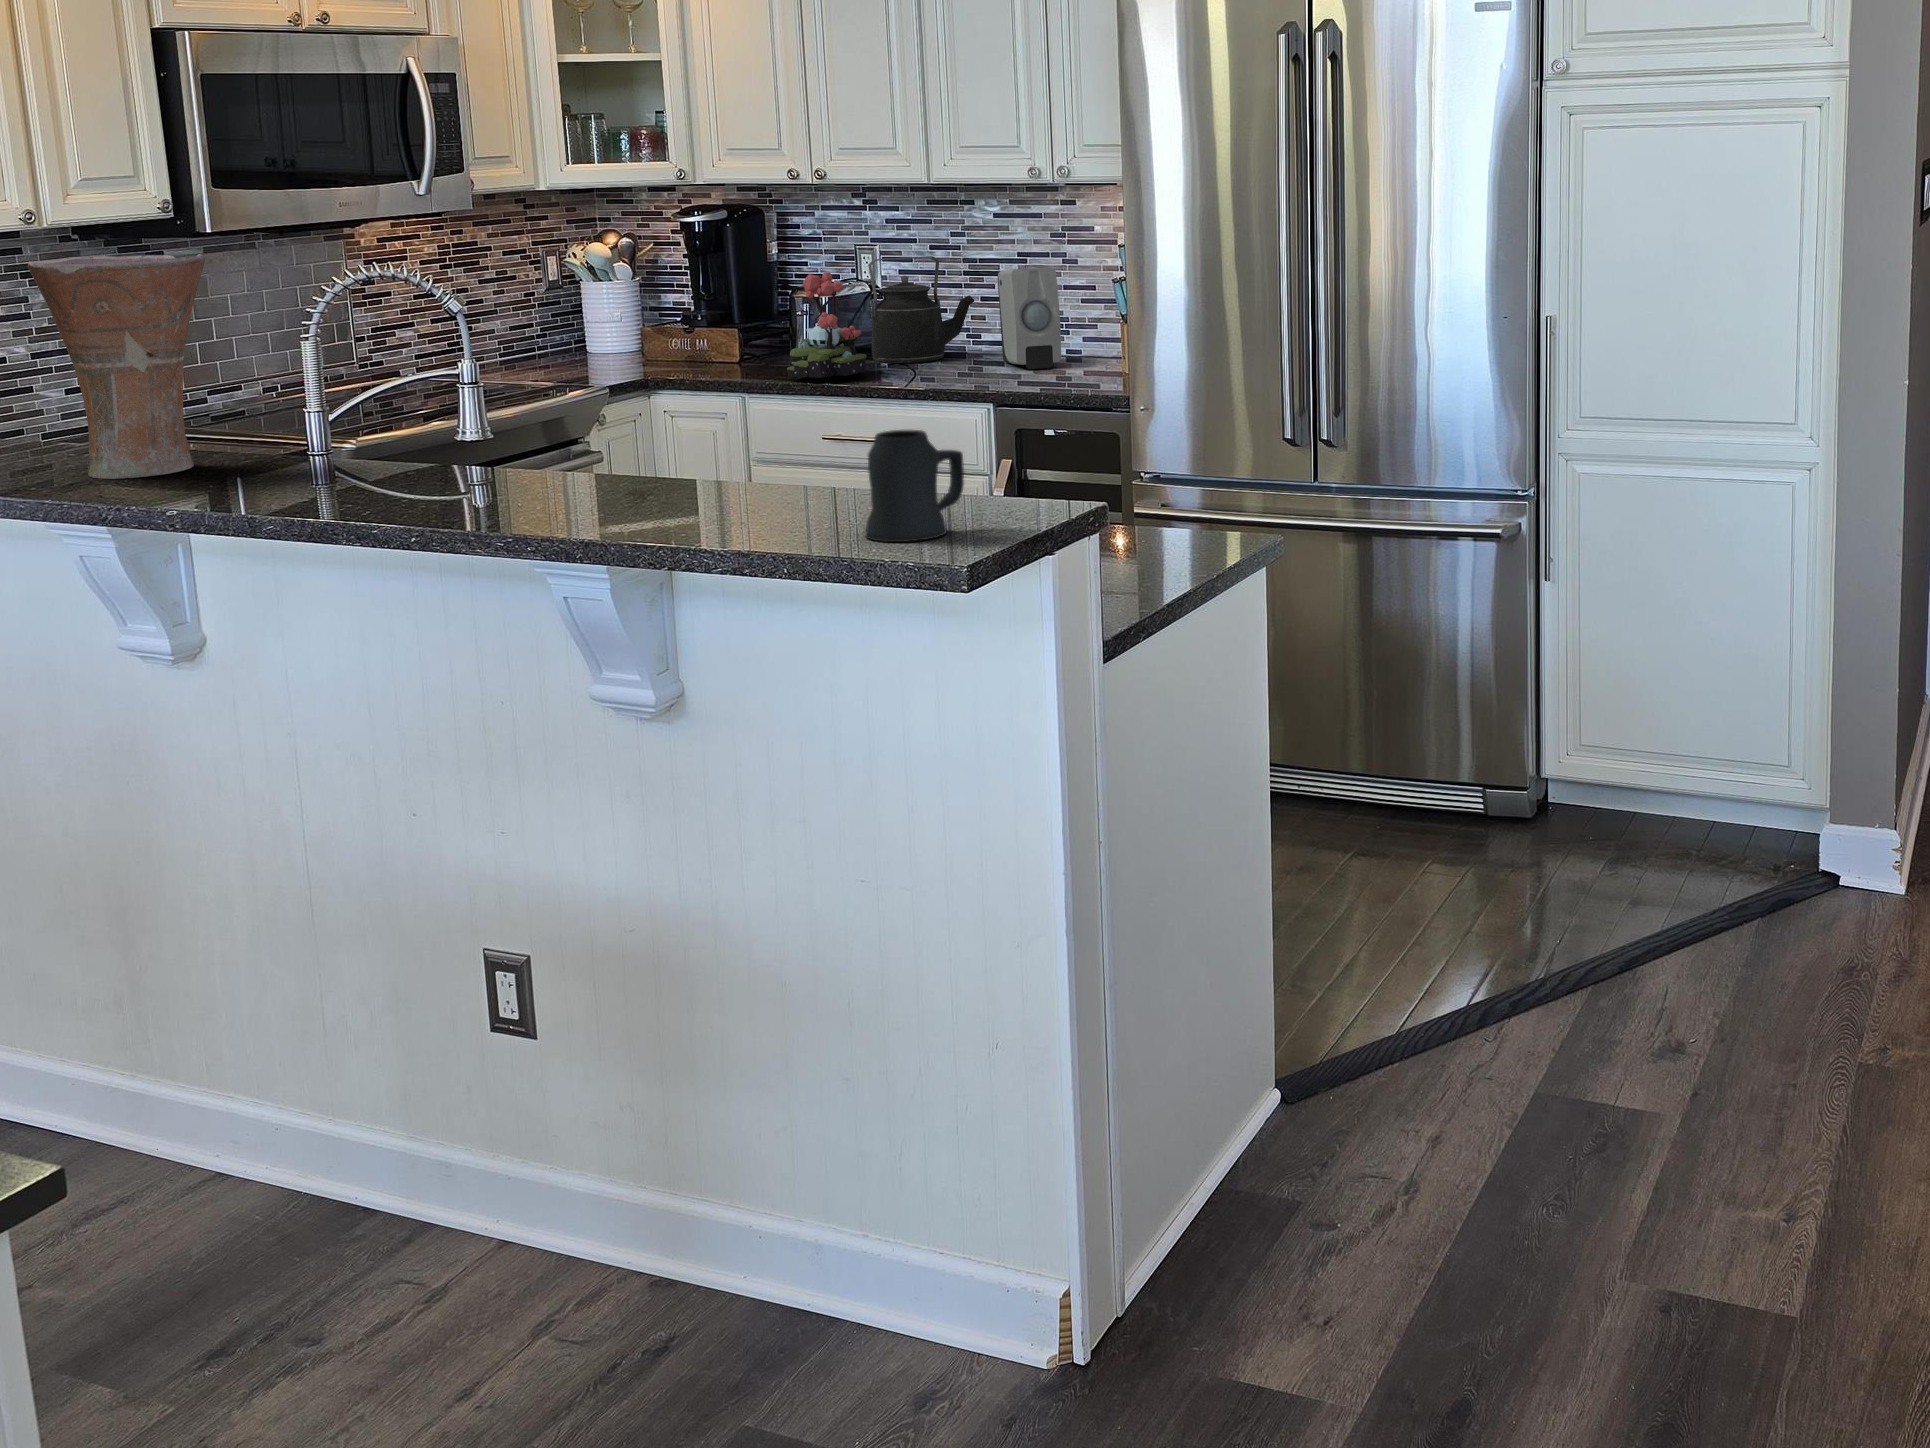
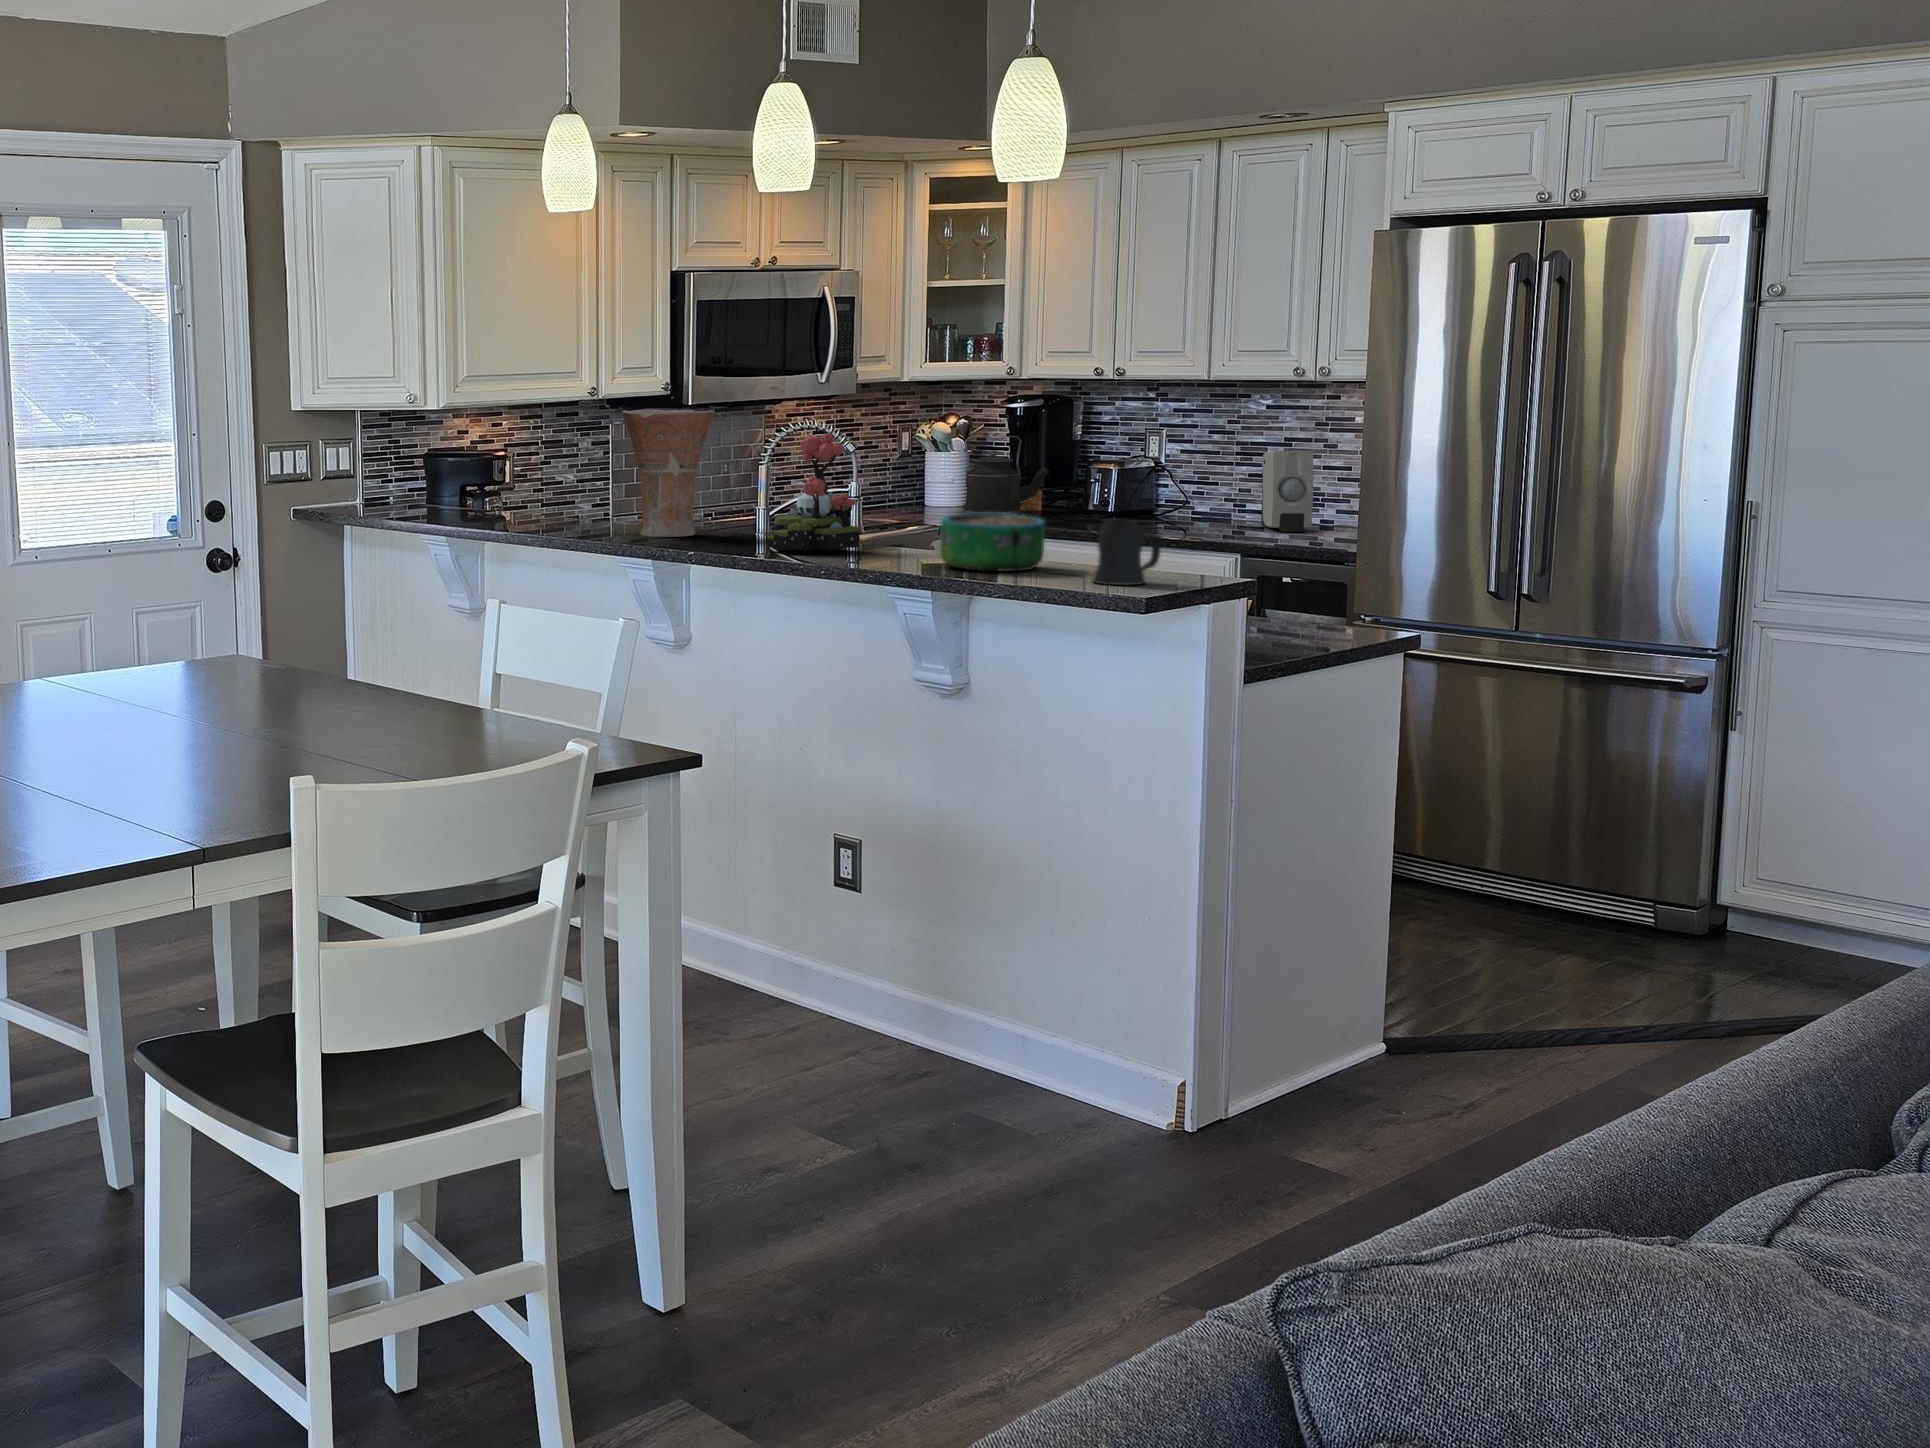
kettle: present [868,256,975,363] -> present [963,436,1049,515]
plant: present [787,272,866,378] -> present [767,433,861,550]
decorative bowl: none [605,419,776,524] -> present [940,513,1045,571]

